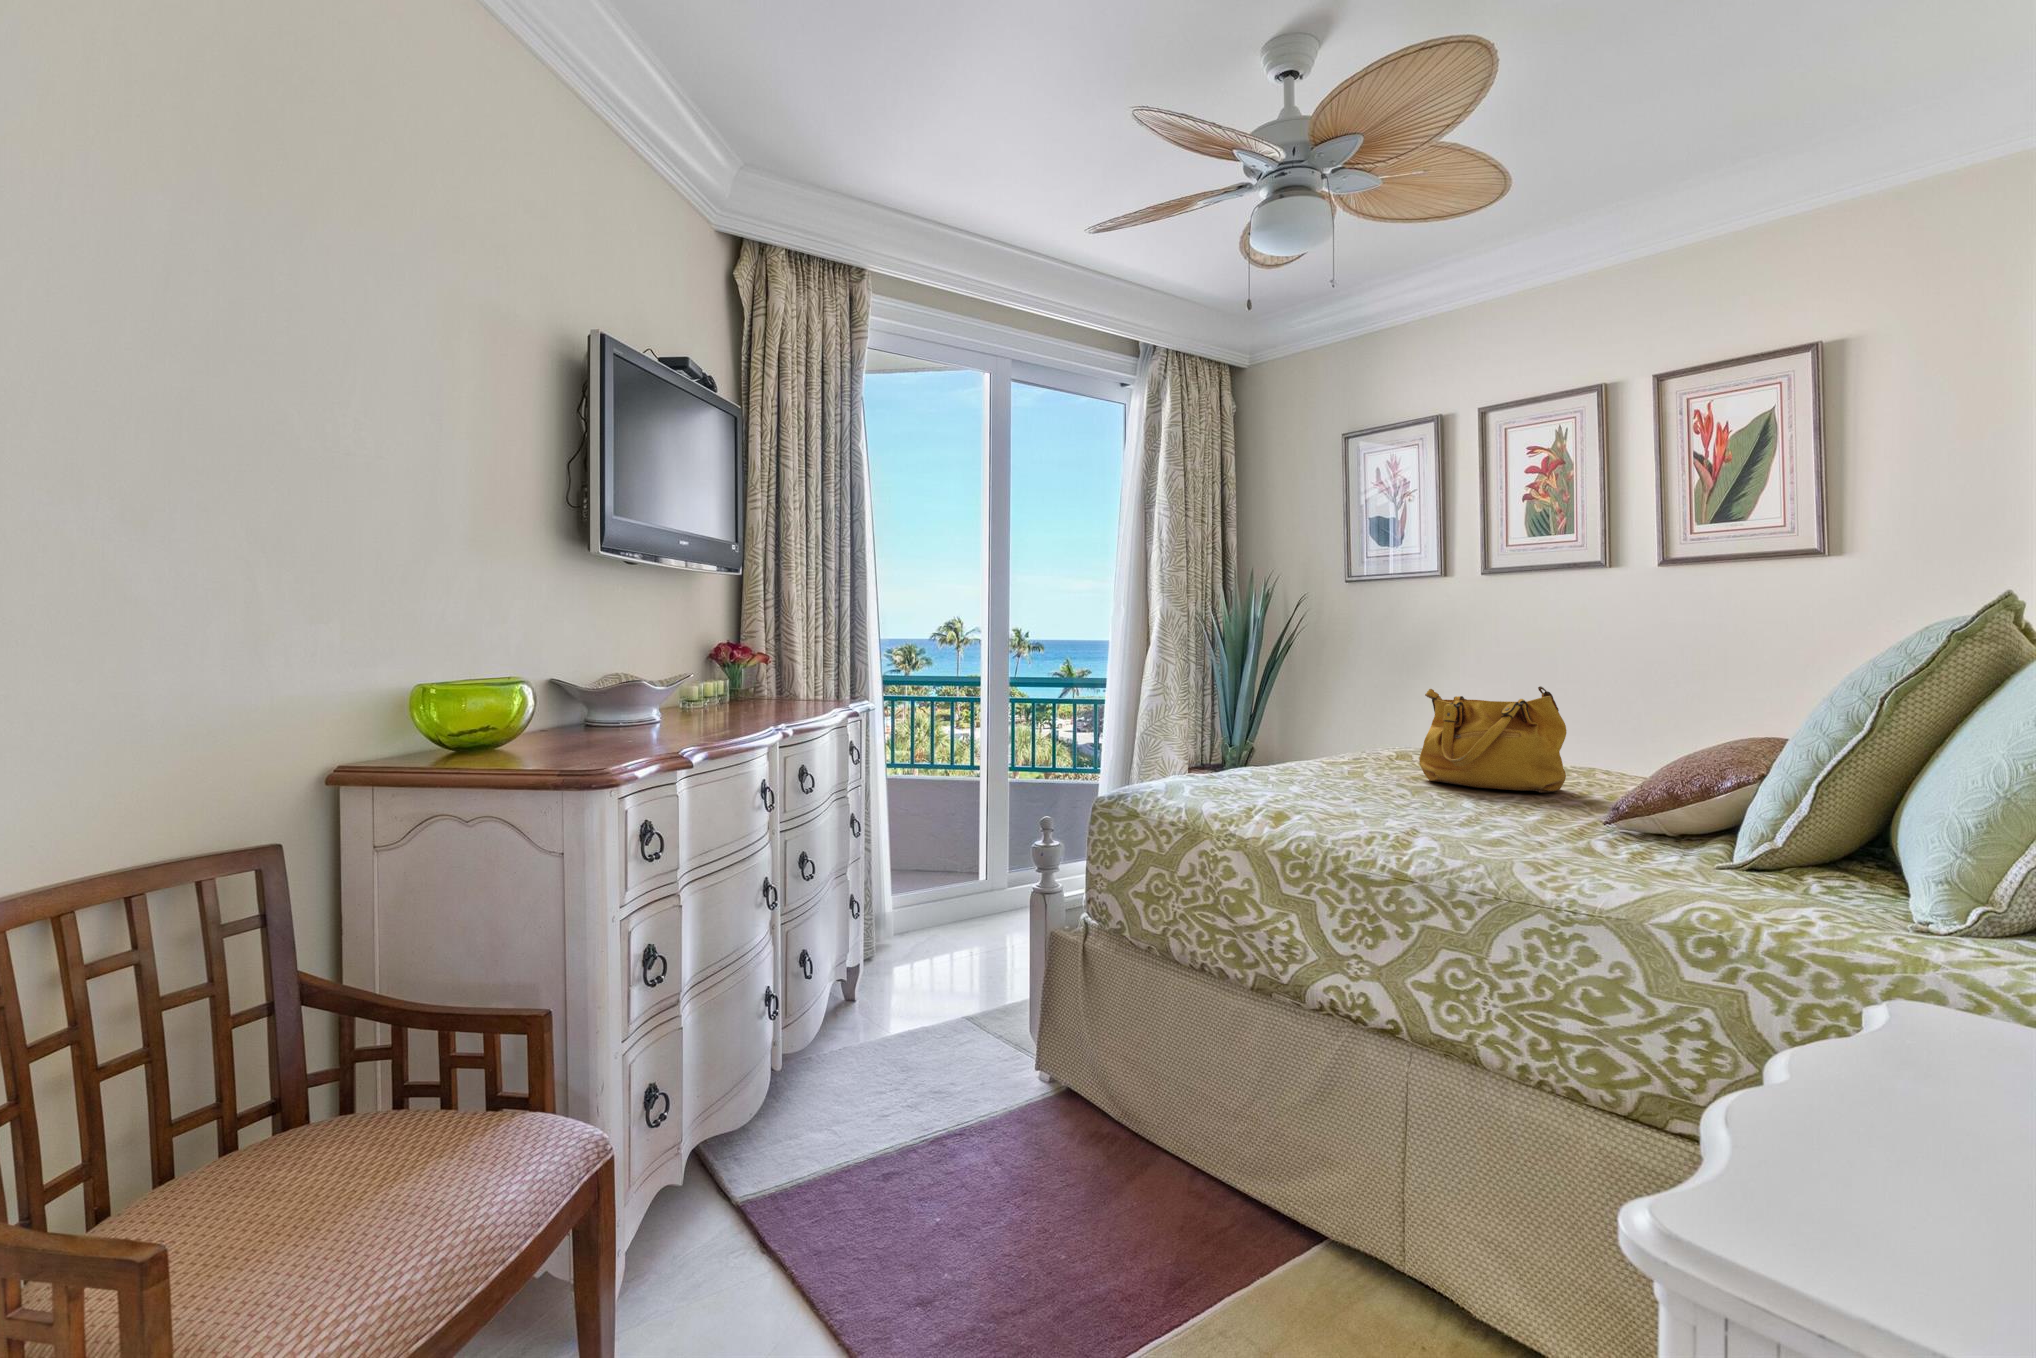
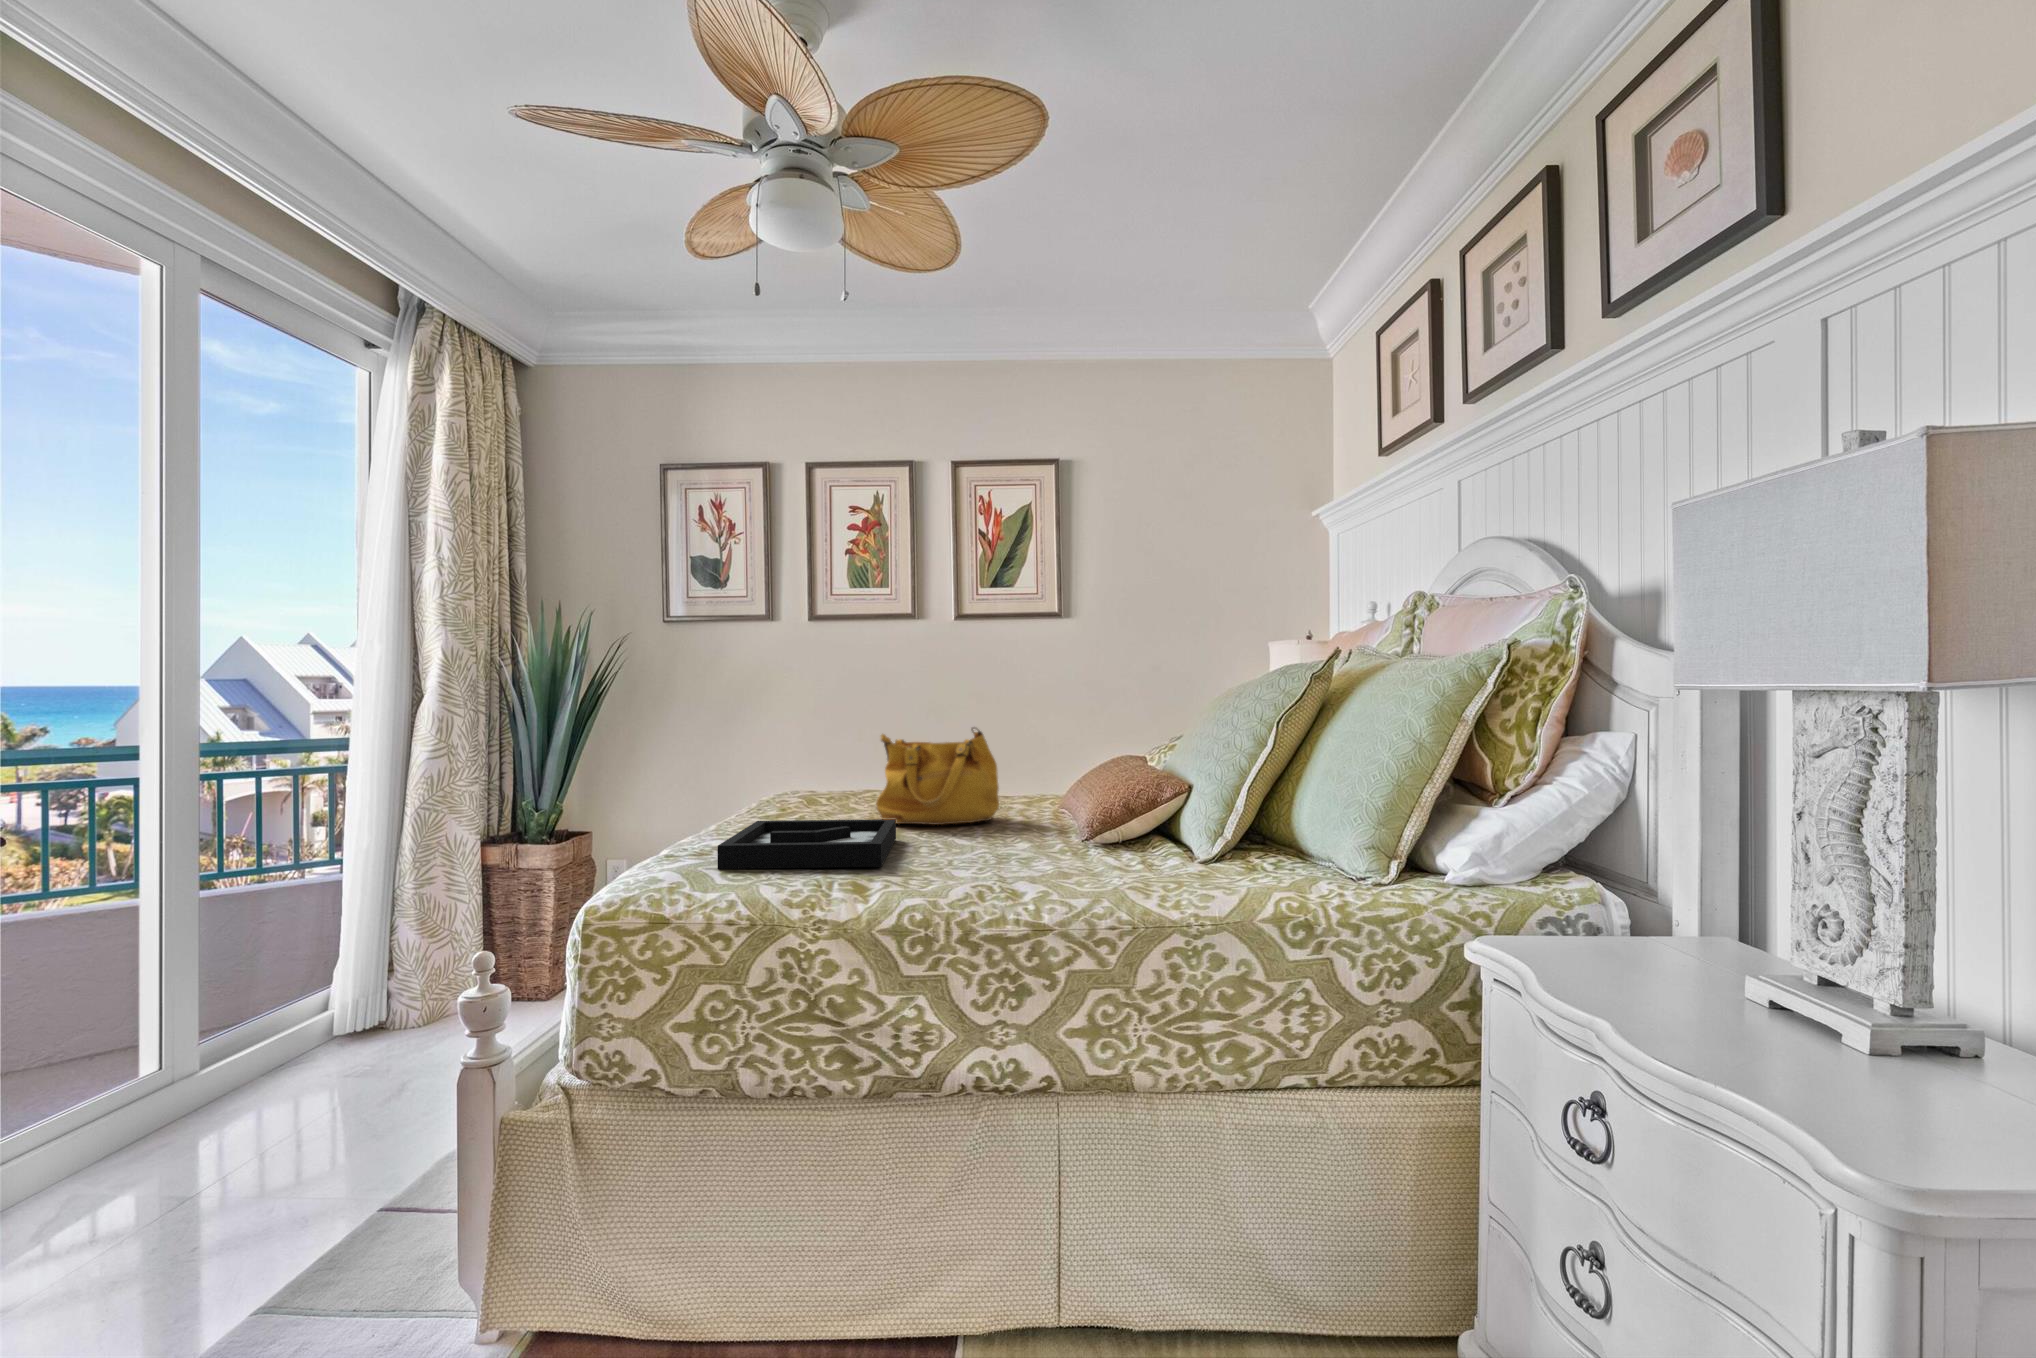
decorative tray: none [1206,758,1402,804] -> present [718,819,896,869]

